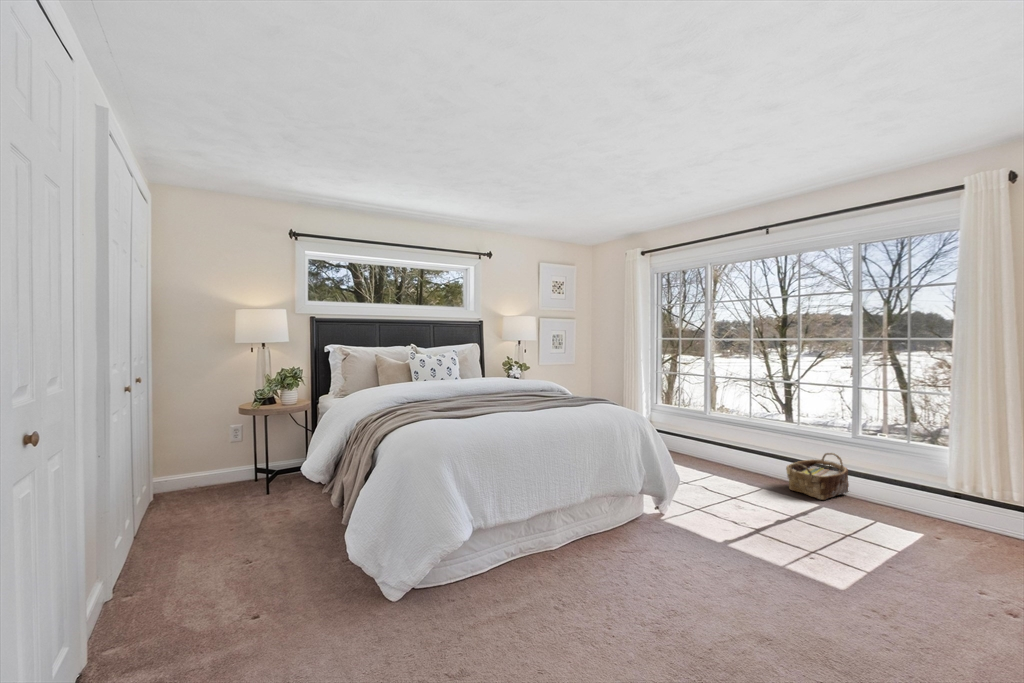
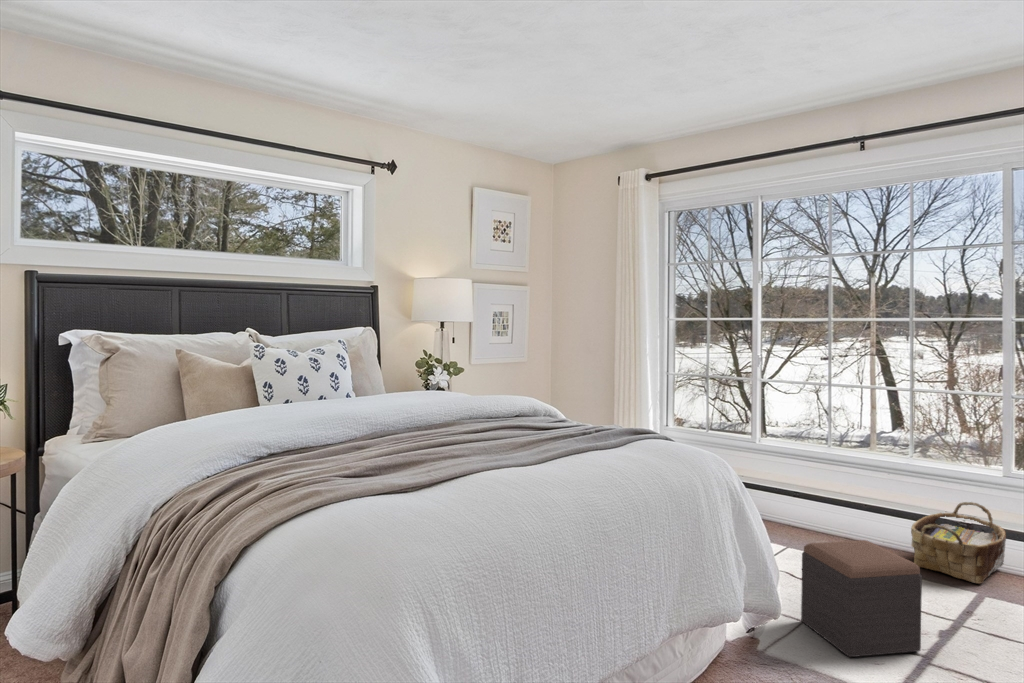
footstool: none [692,463,751,524] -> present [801,540,922,657]

